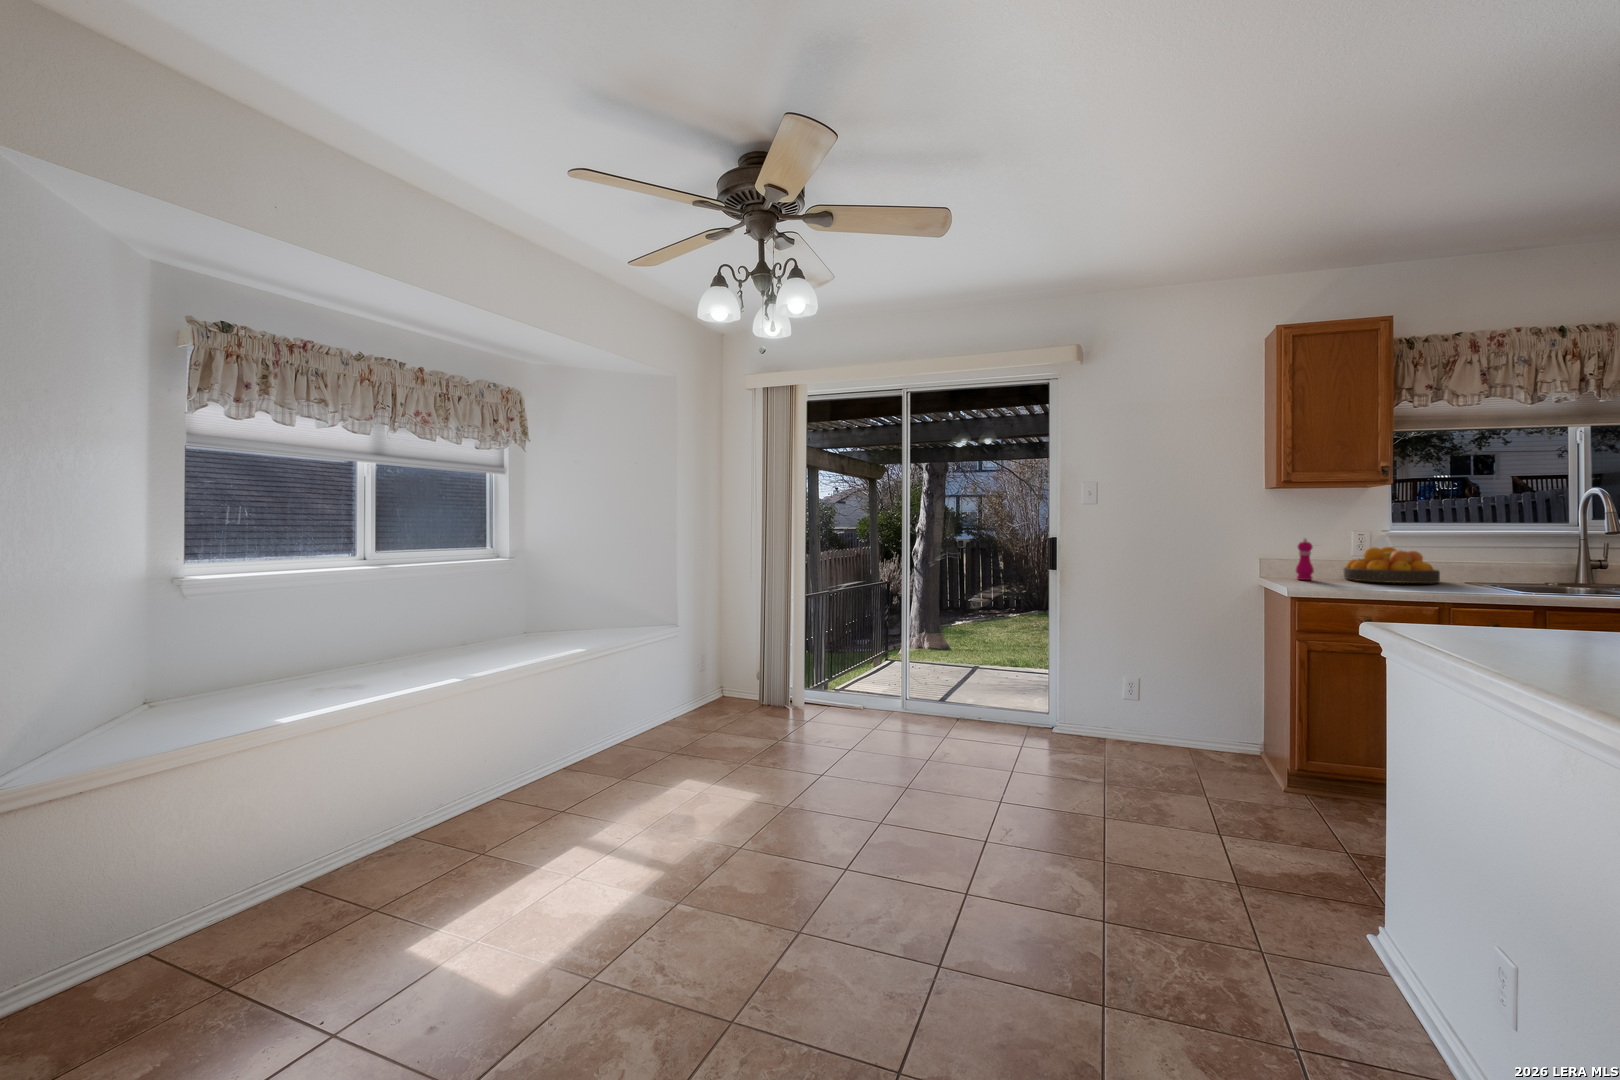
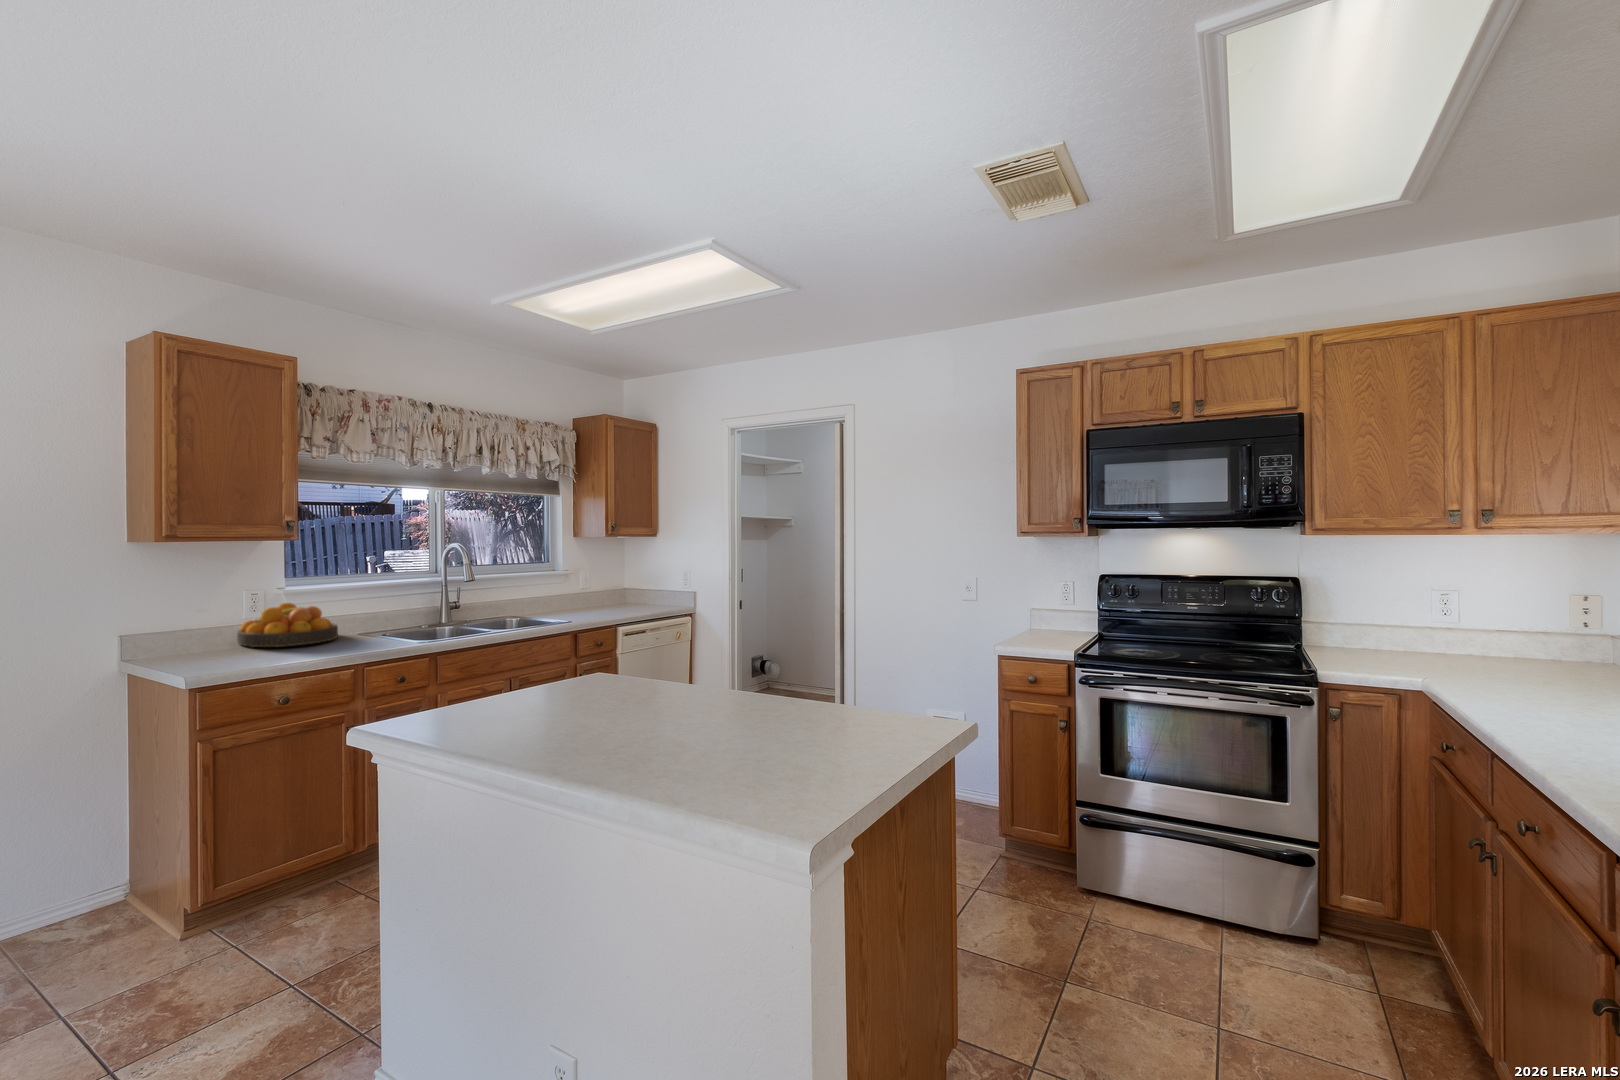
pepper mill: present [1296,538,1314,580] -> none [174,602,200,655]

